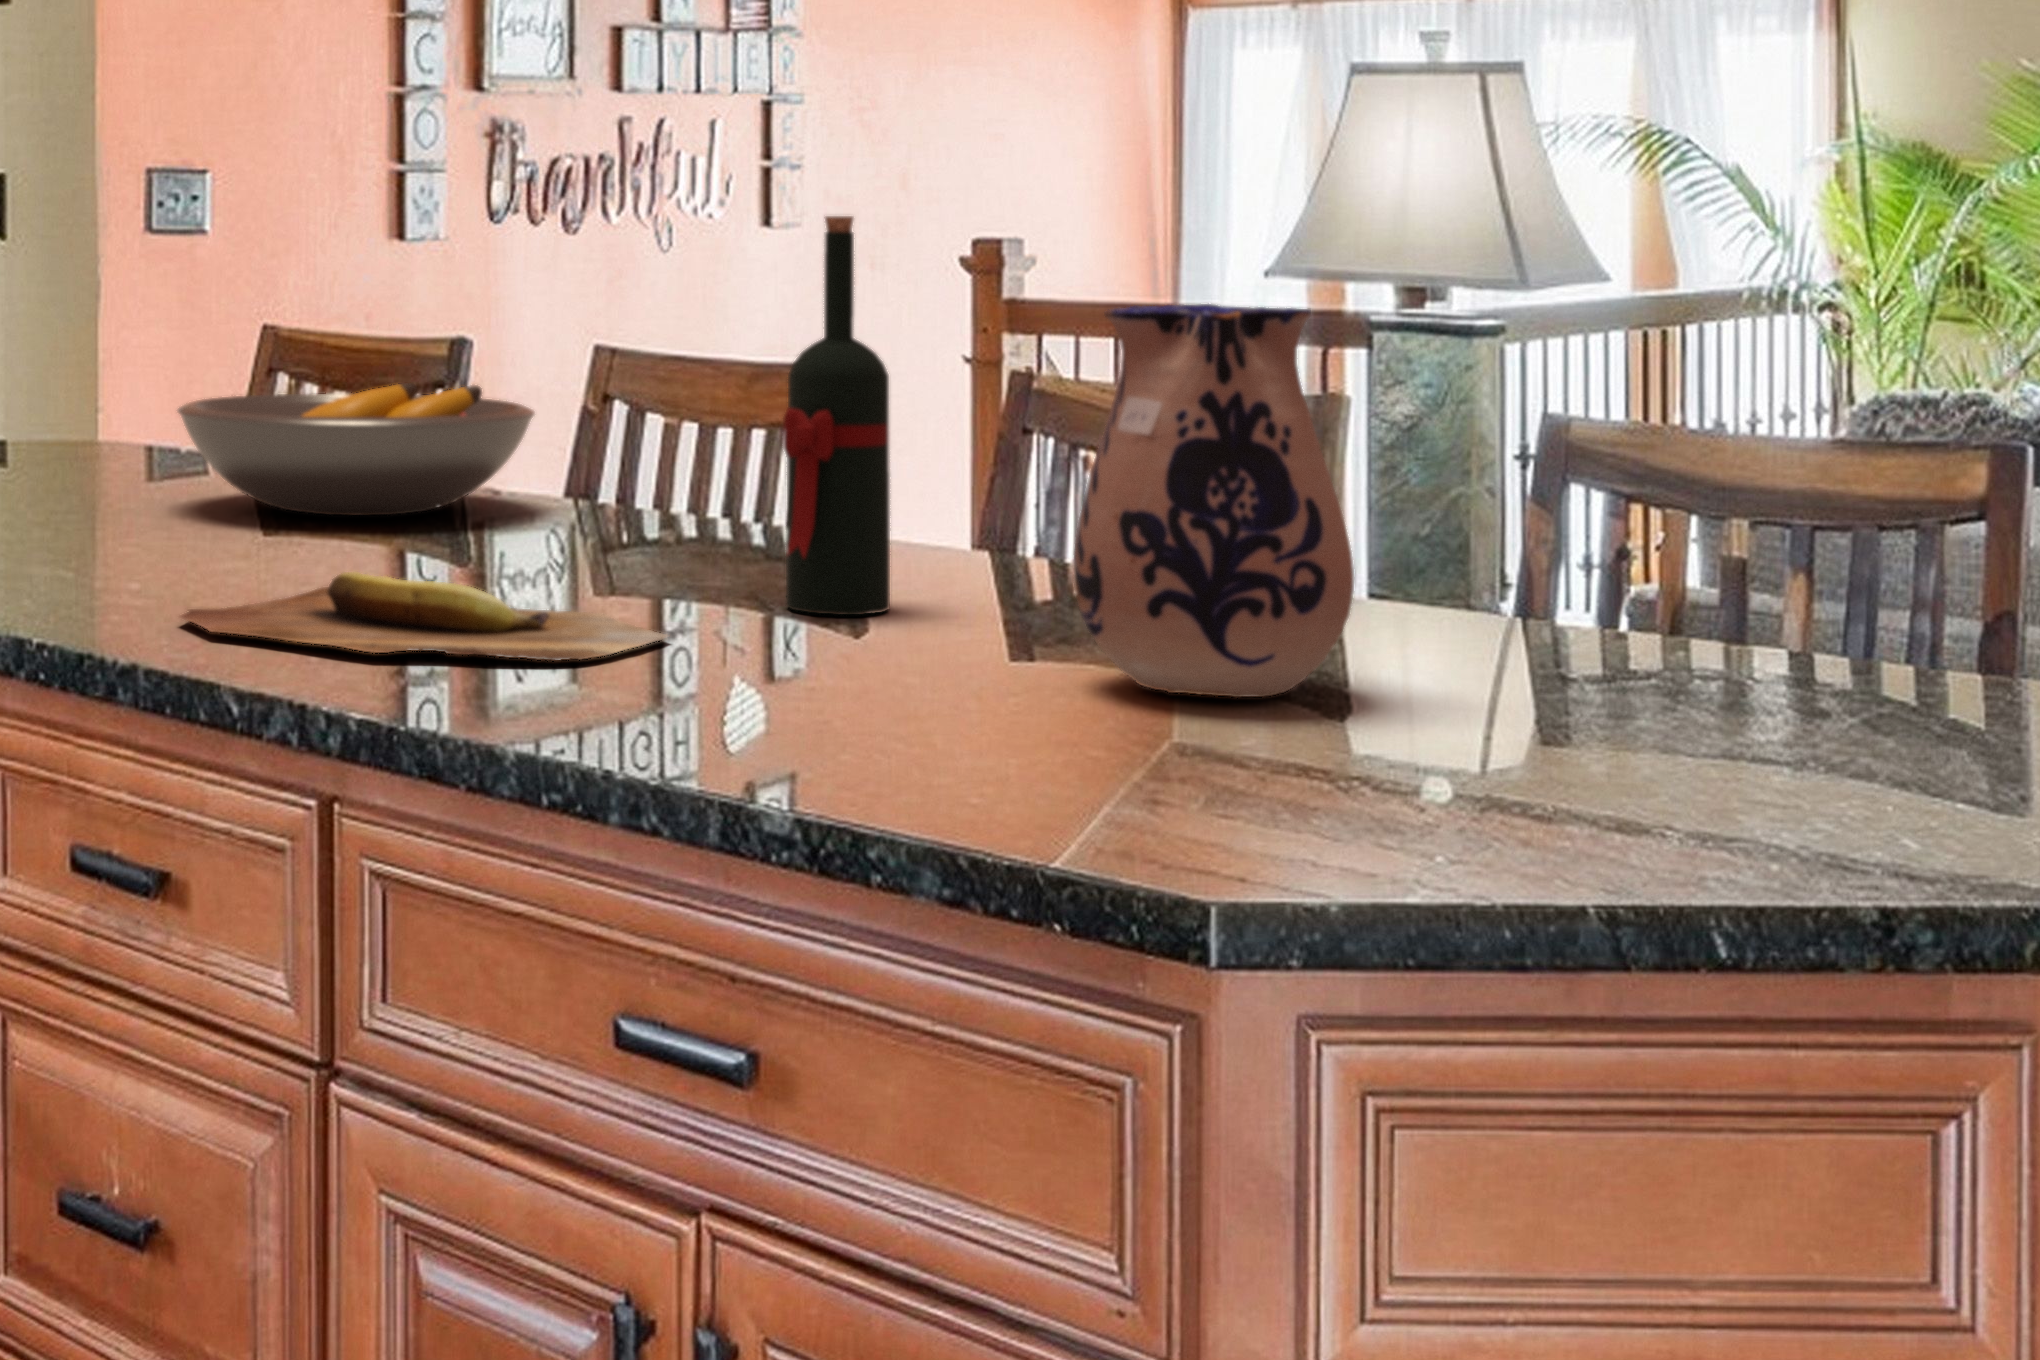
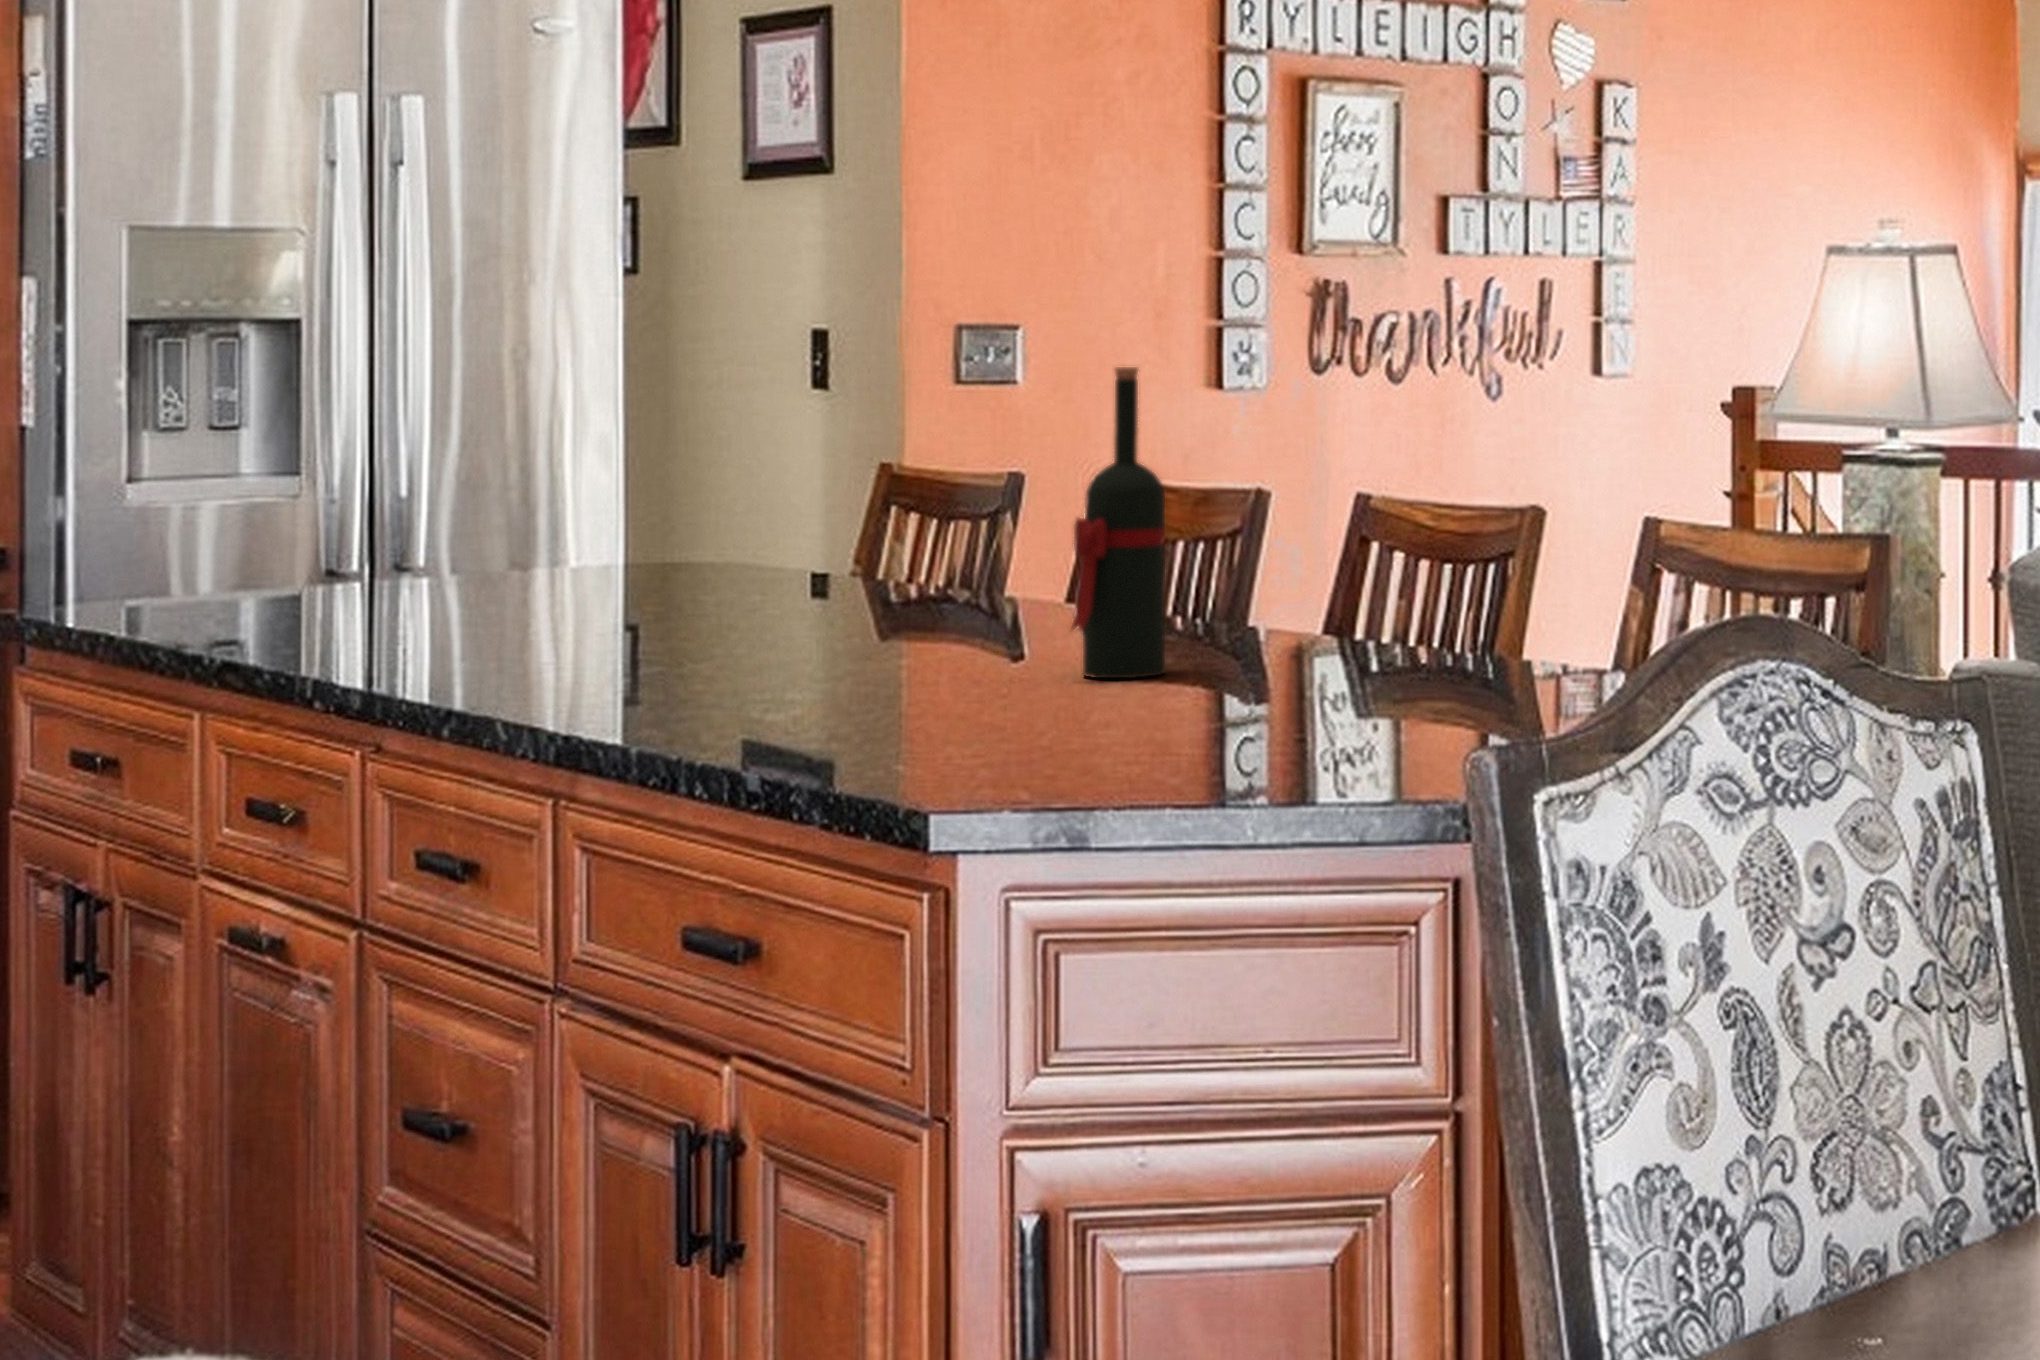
ceramic pitcher: present [1074,304,1354,698] -> none [1195,432,1401,723]
fruit bowl: present [178,383,535,515] -> none [697,508,1017,616]
cutting board: present [180,572,667,661] -> none [544,654,939,714]

